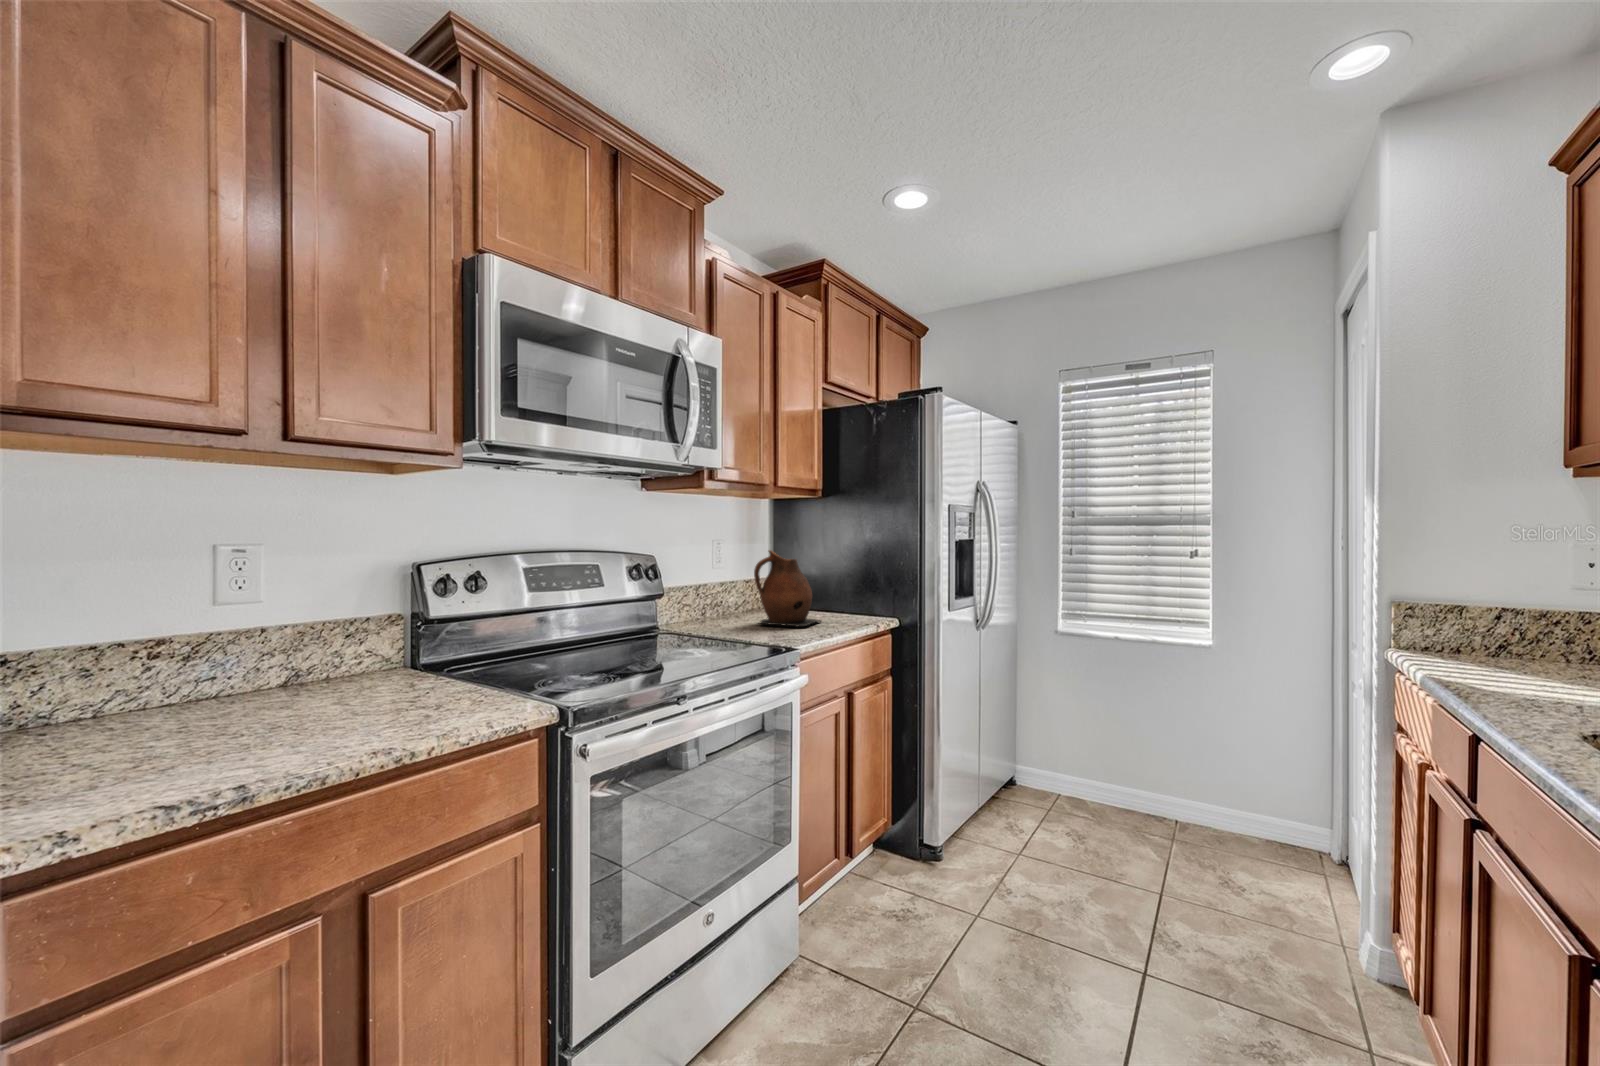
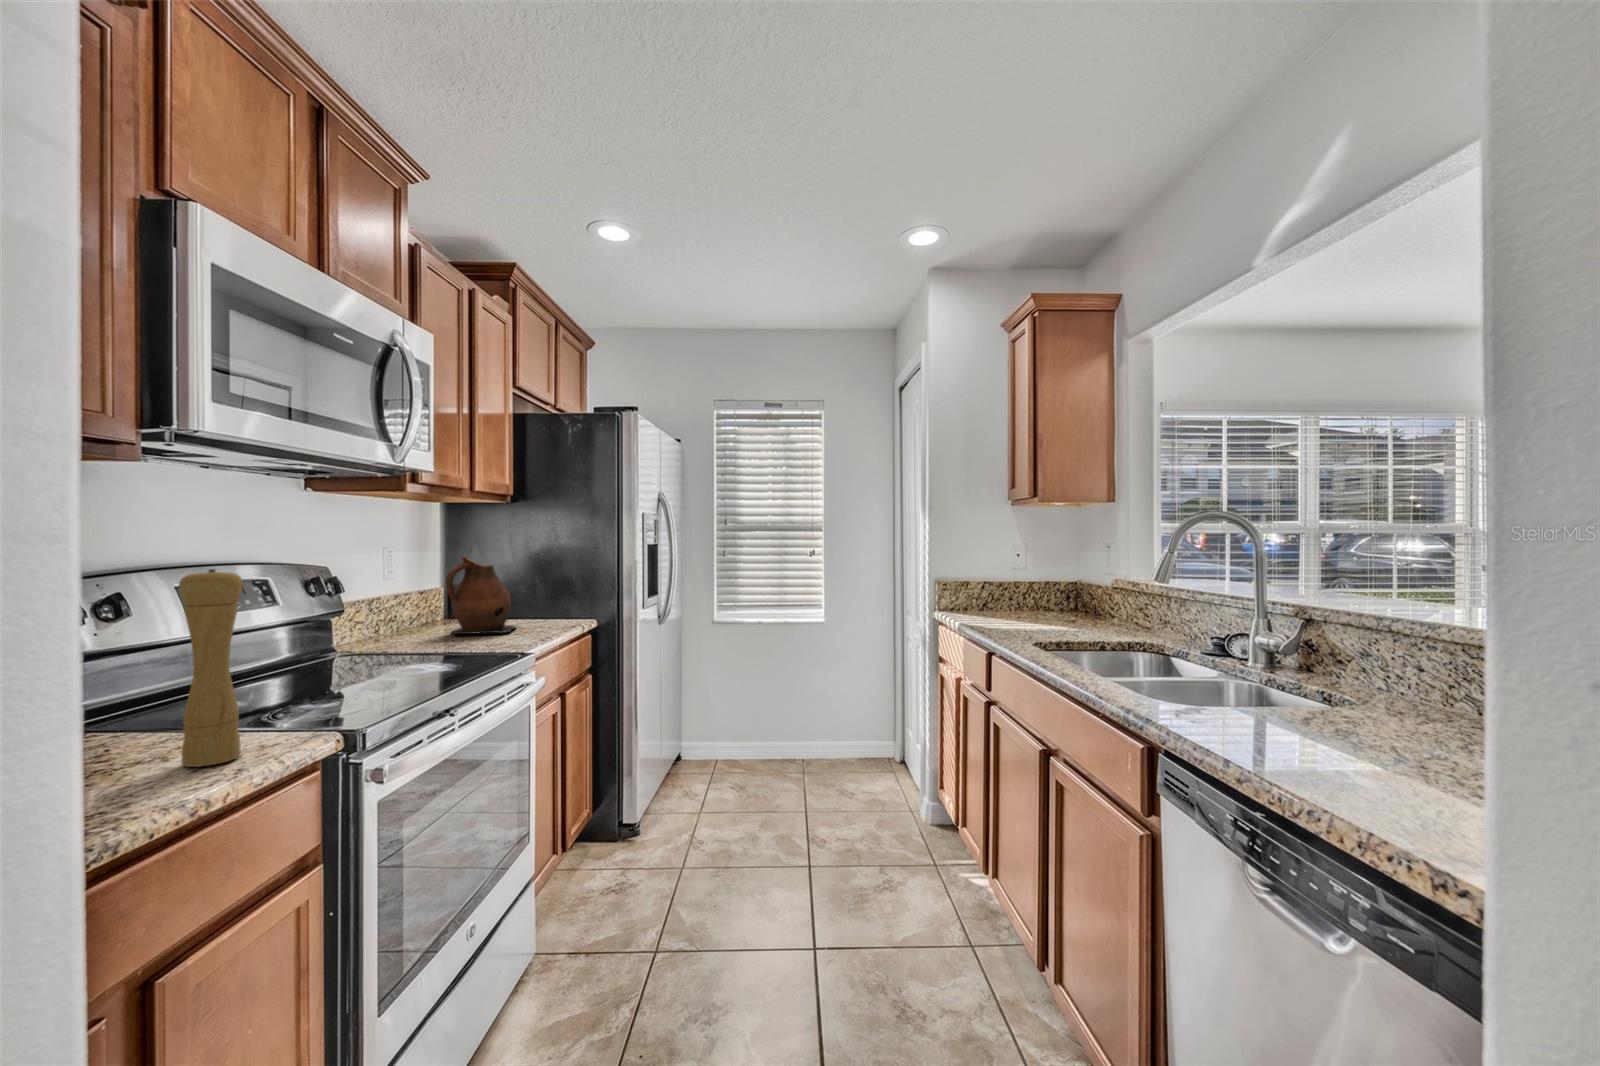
pepper mill: none [431,556,477,721] -> present [179,569,243,767]

